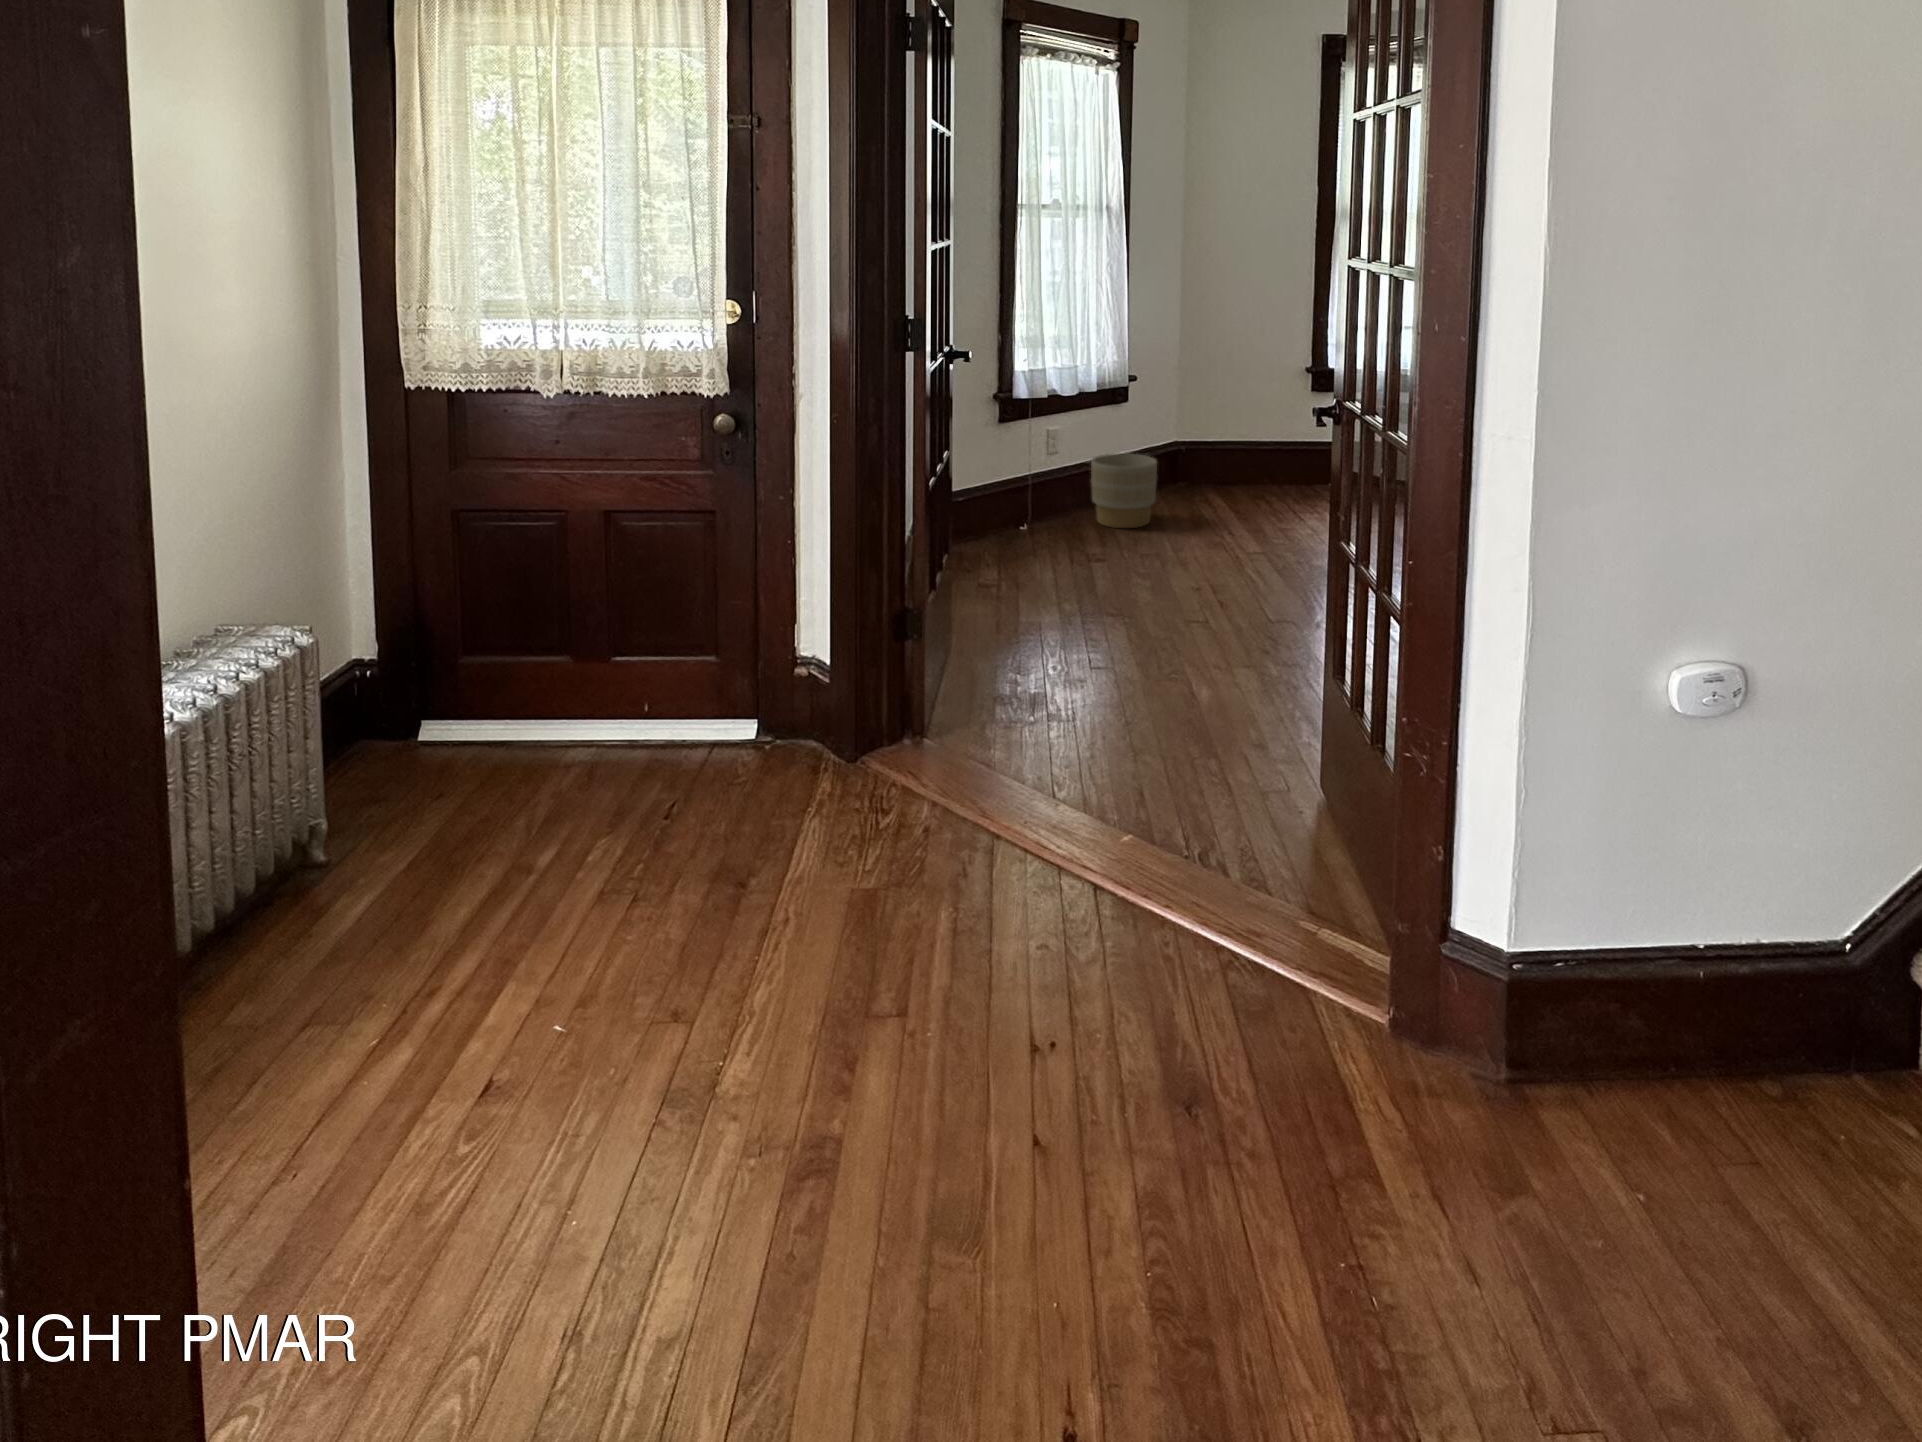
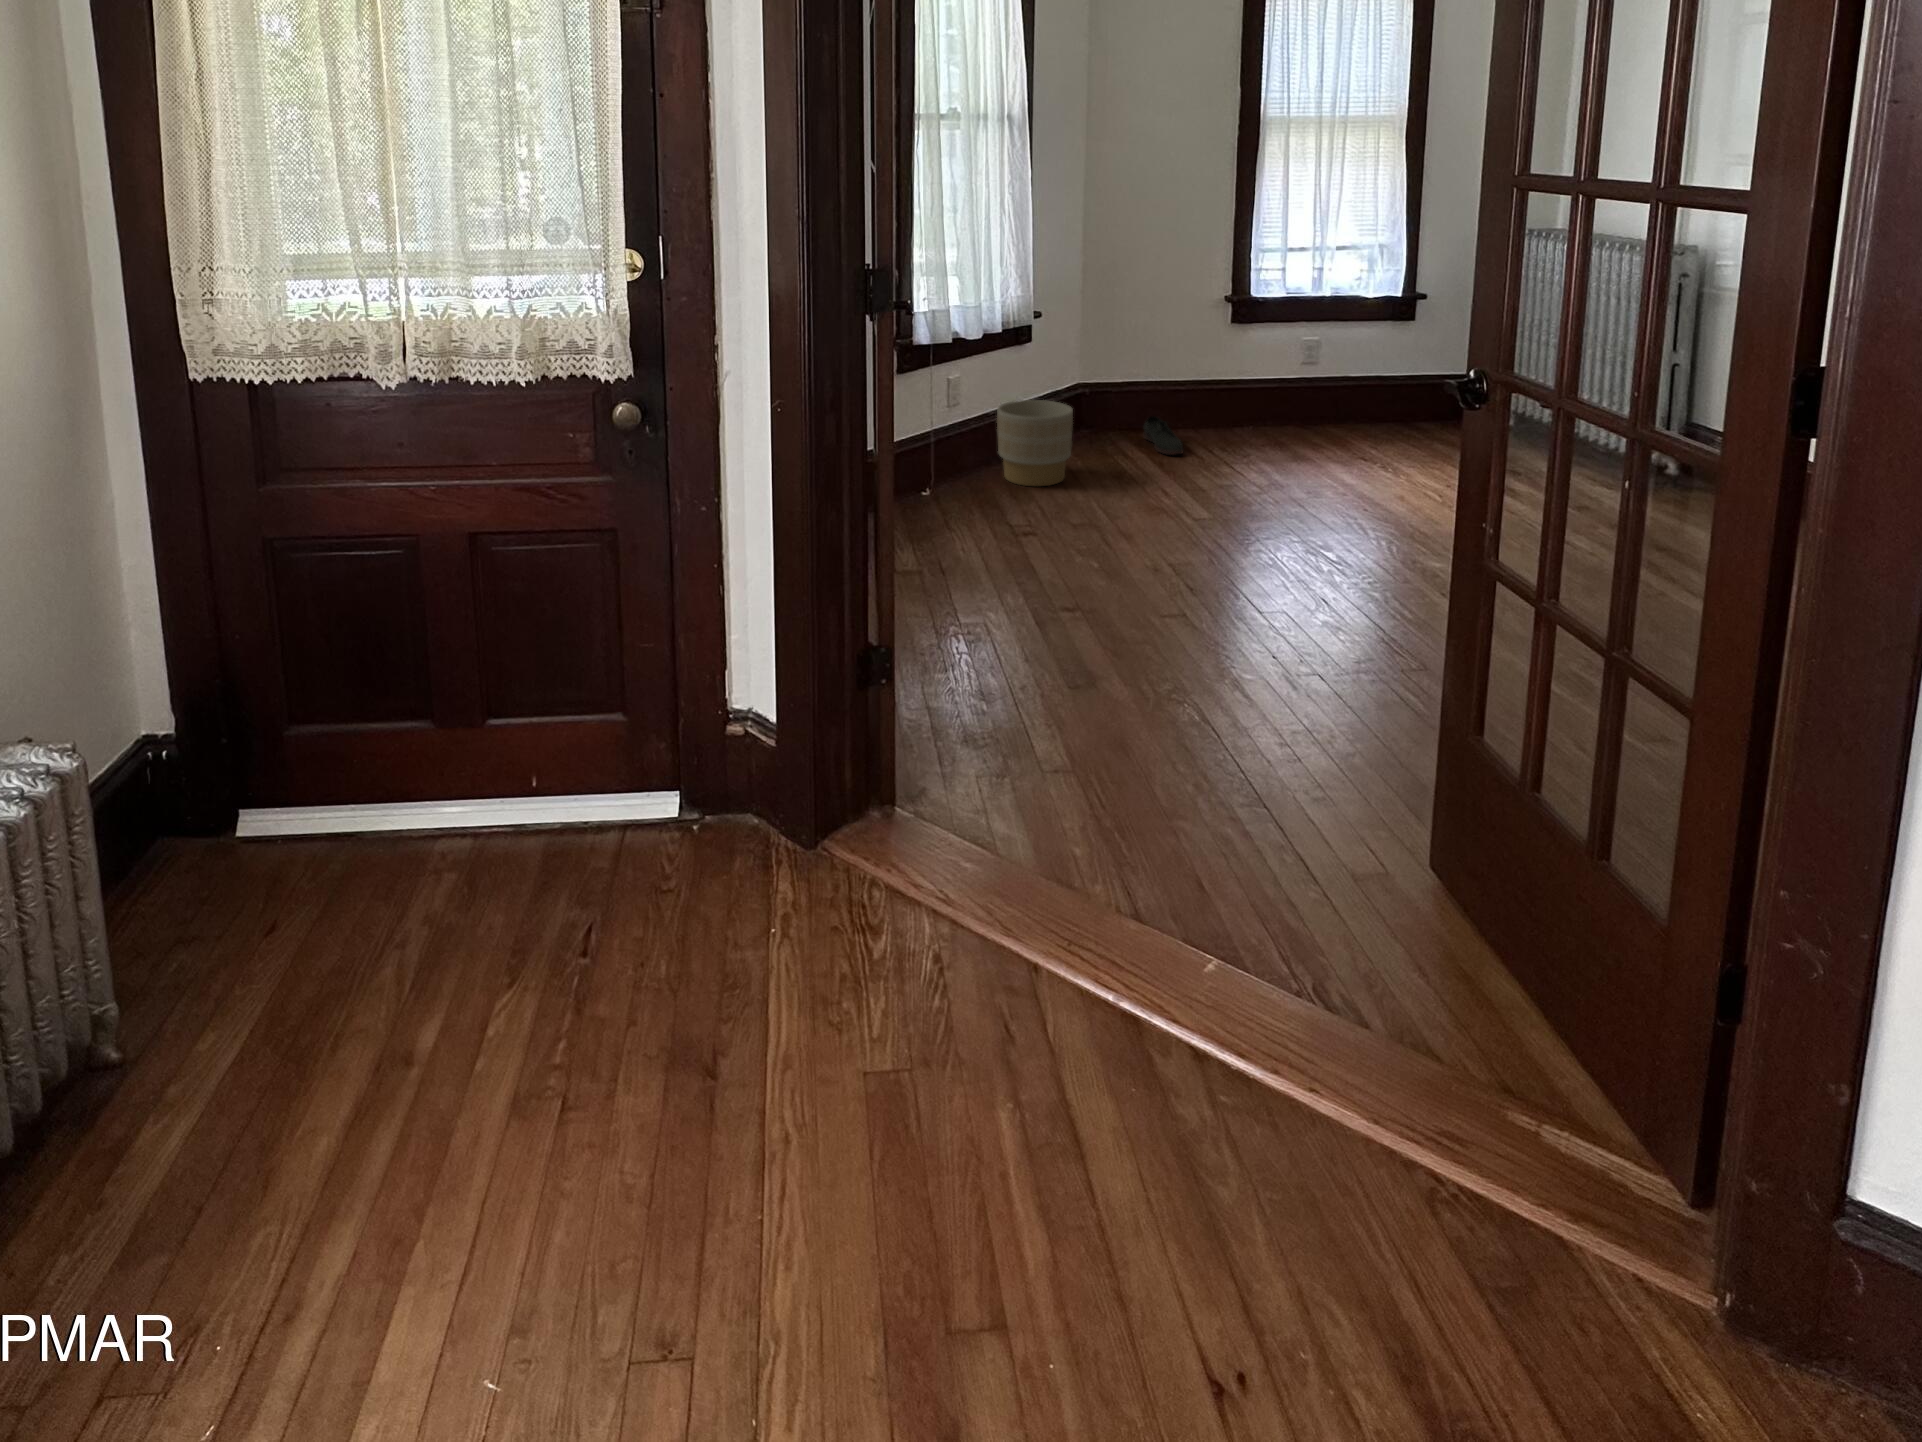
shoe: none [1233,474,1264,507] -> present [1143,416,1183,455]

